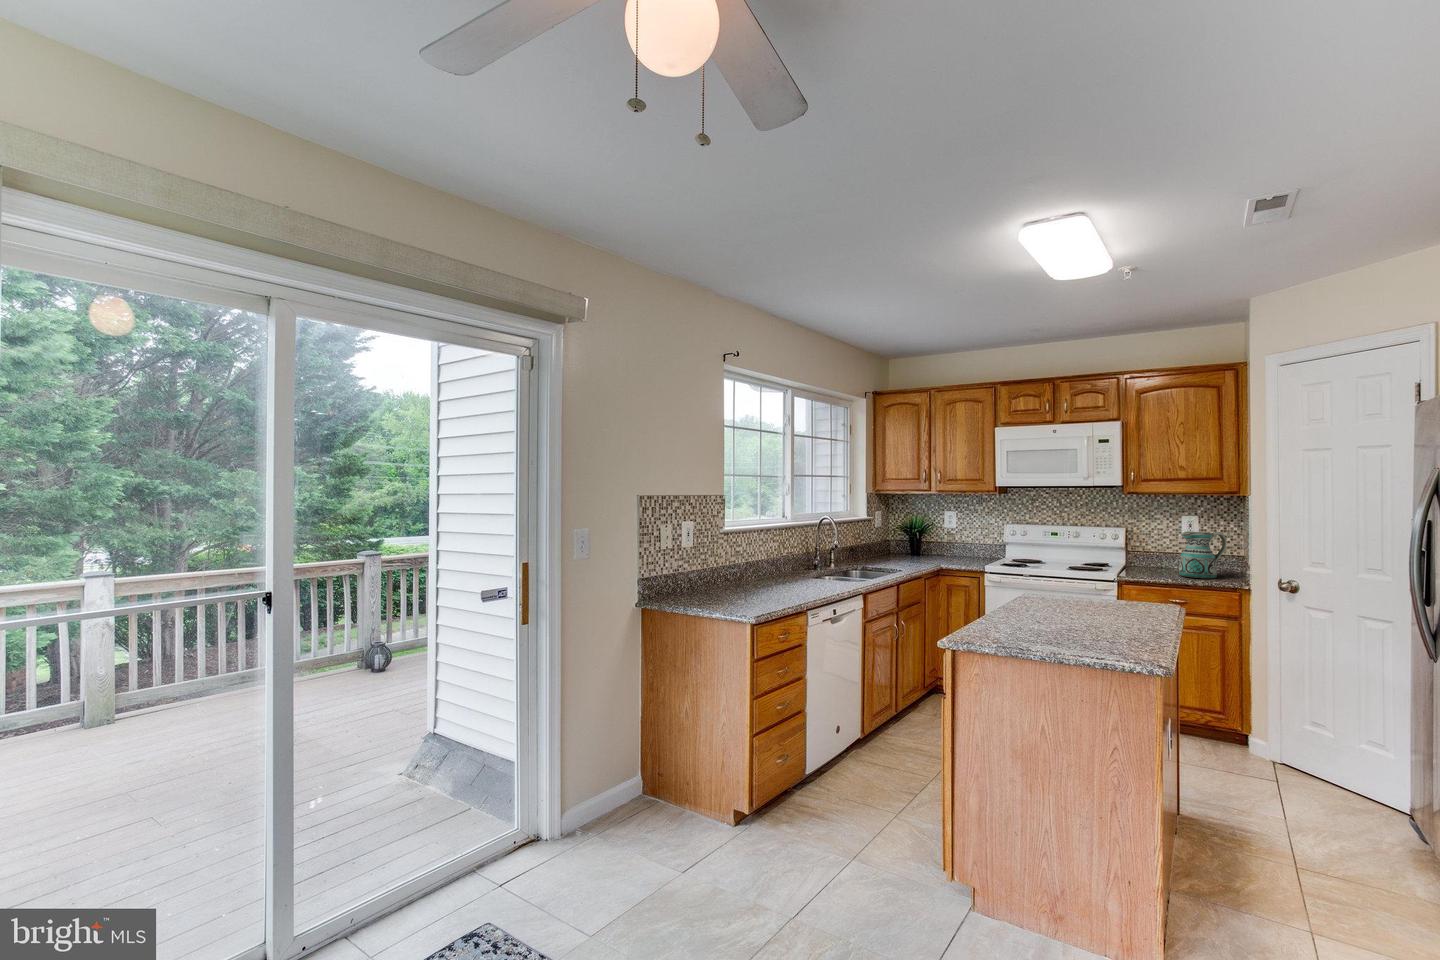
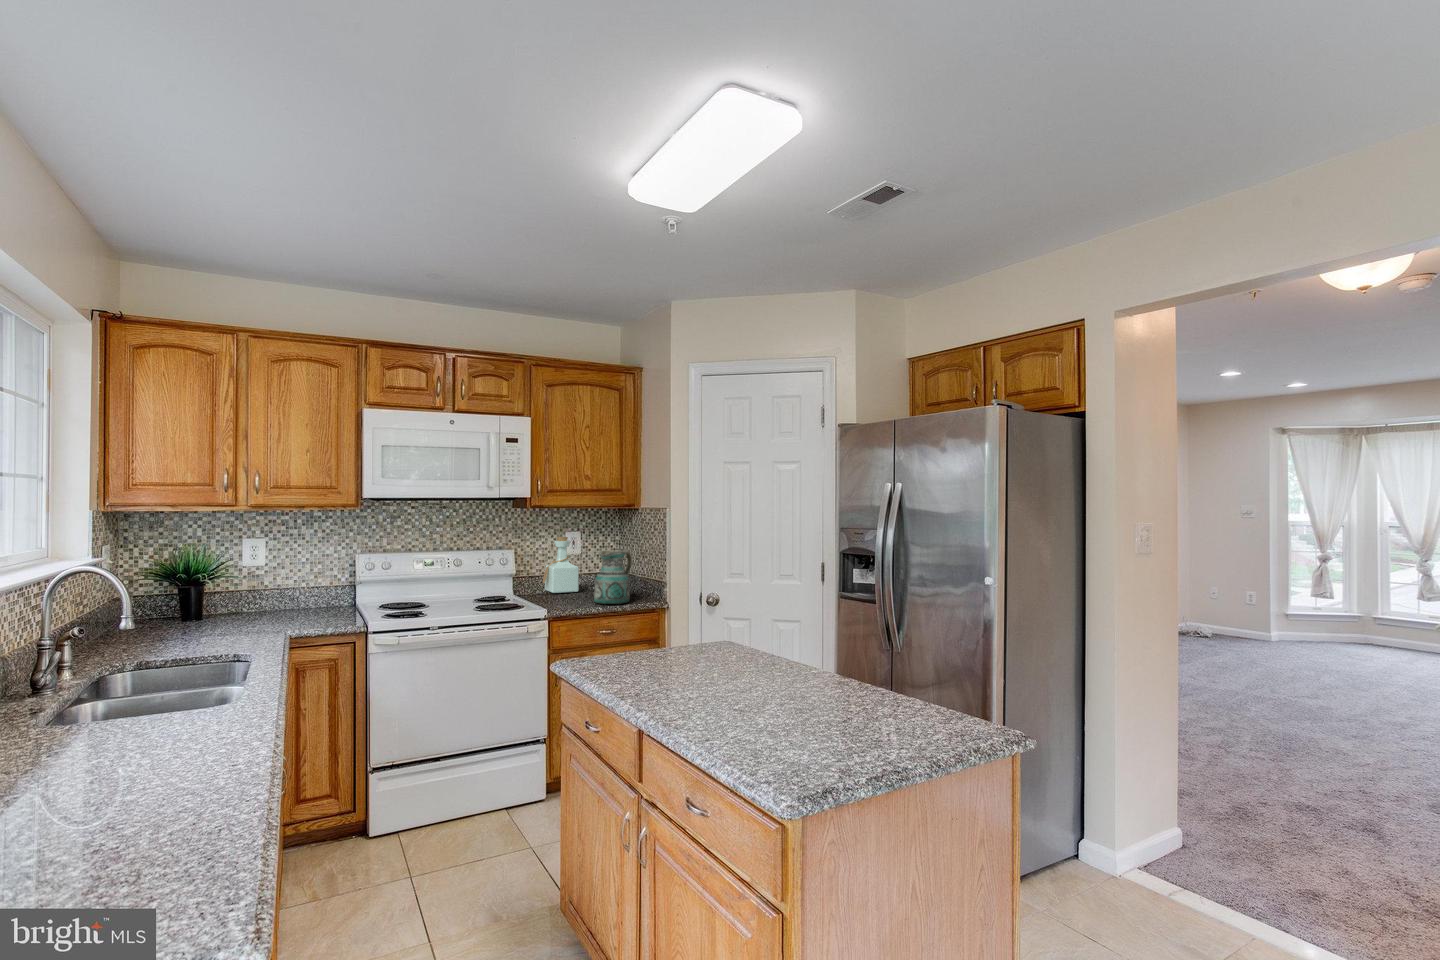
bottle: none [1150,519,1183,567] -> present [543,537,579,593]

